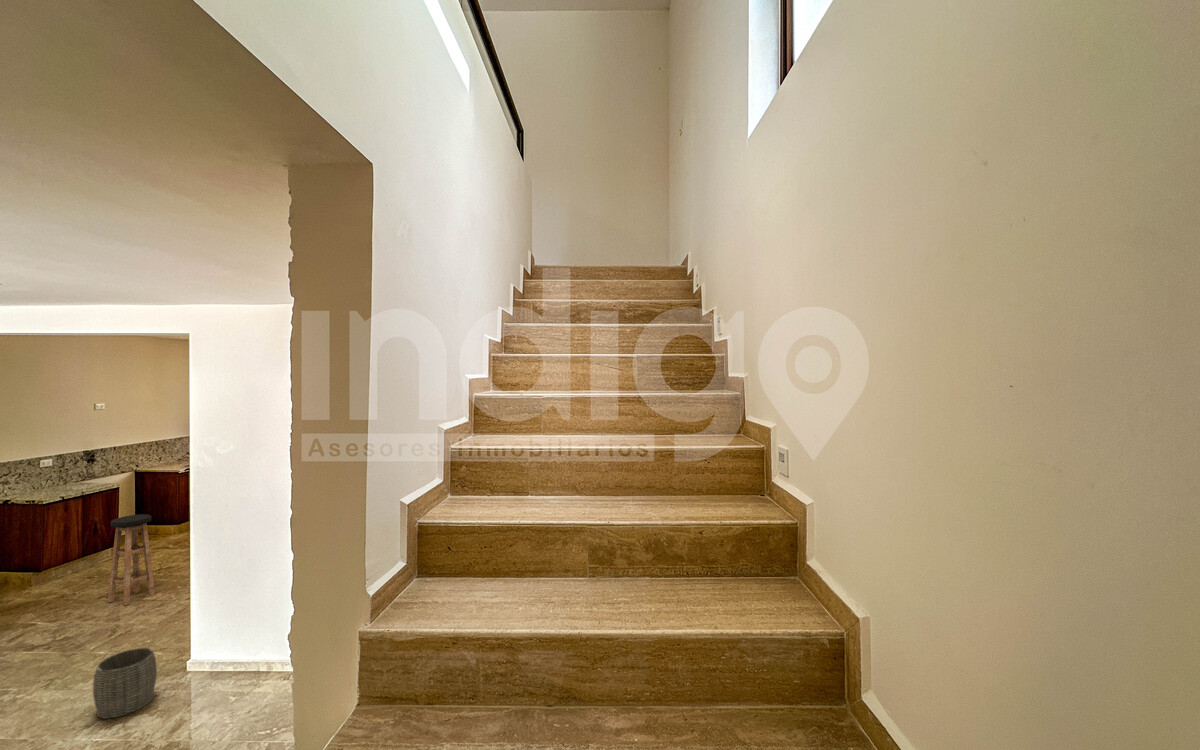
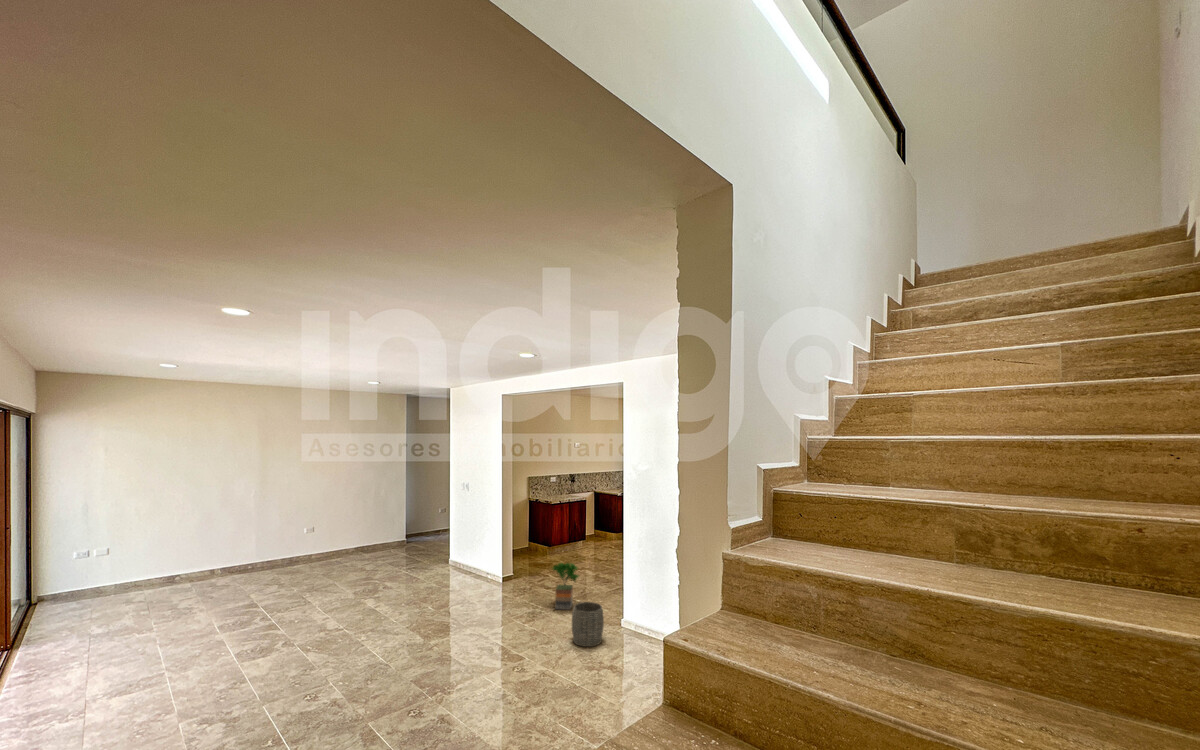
bar stool: present [108,514,155,605] -> none [580,516,604,579]
potted tree: none [46,596,108,674] -> present [553,563,579,610]

